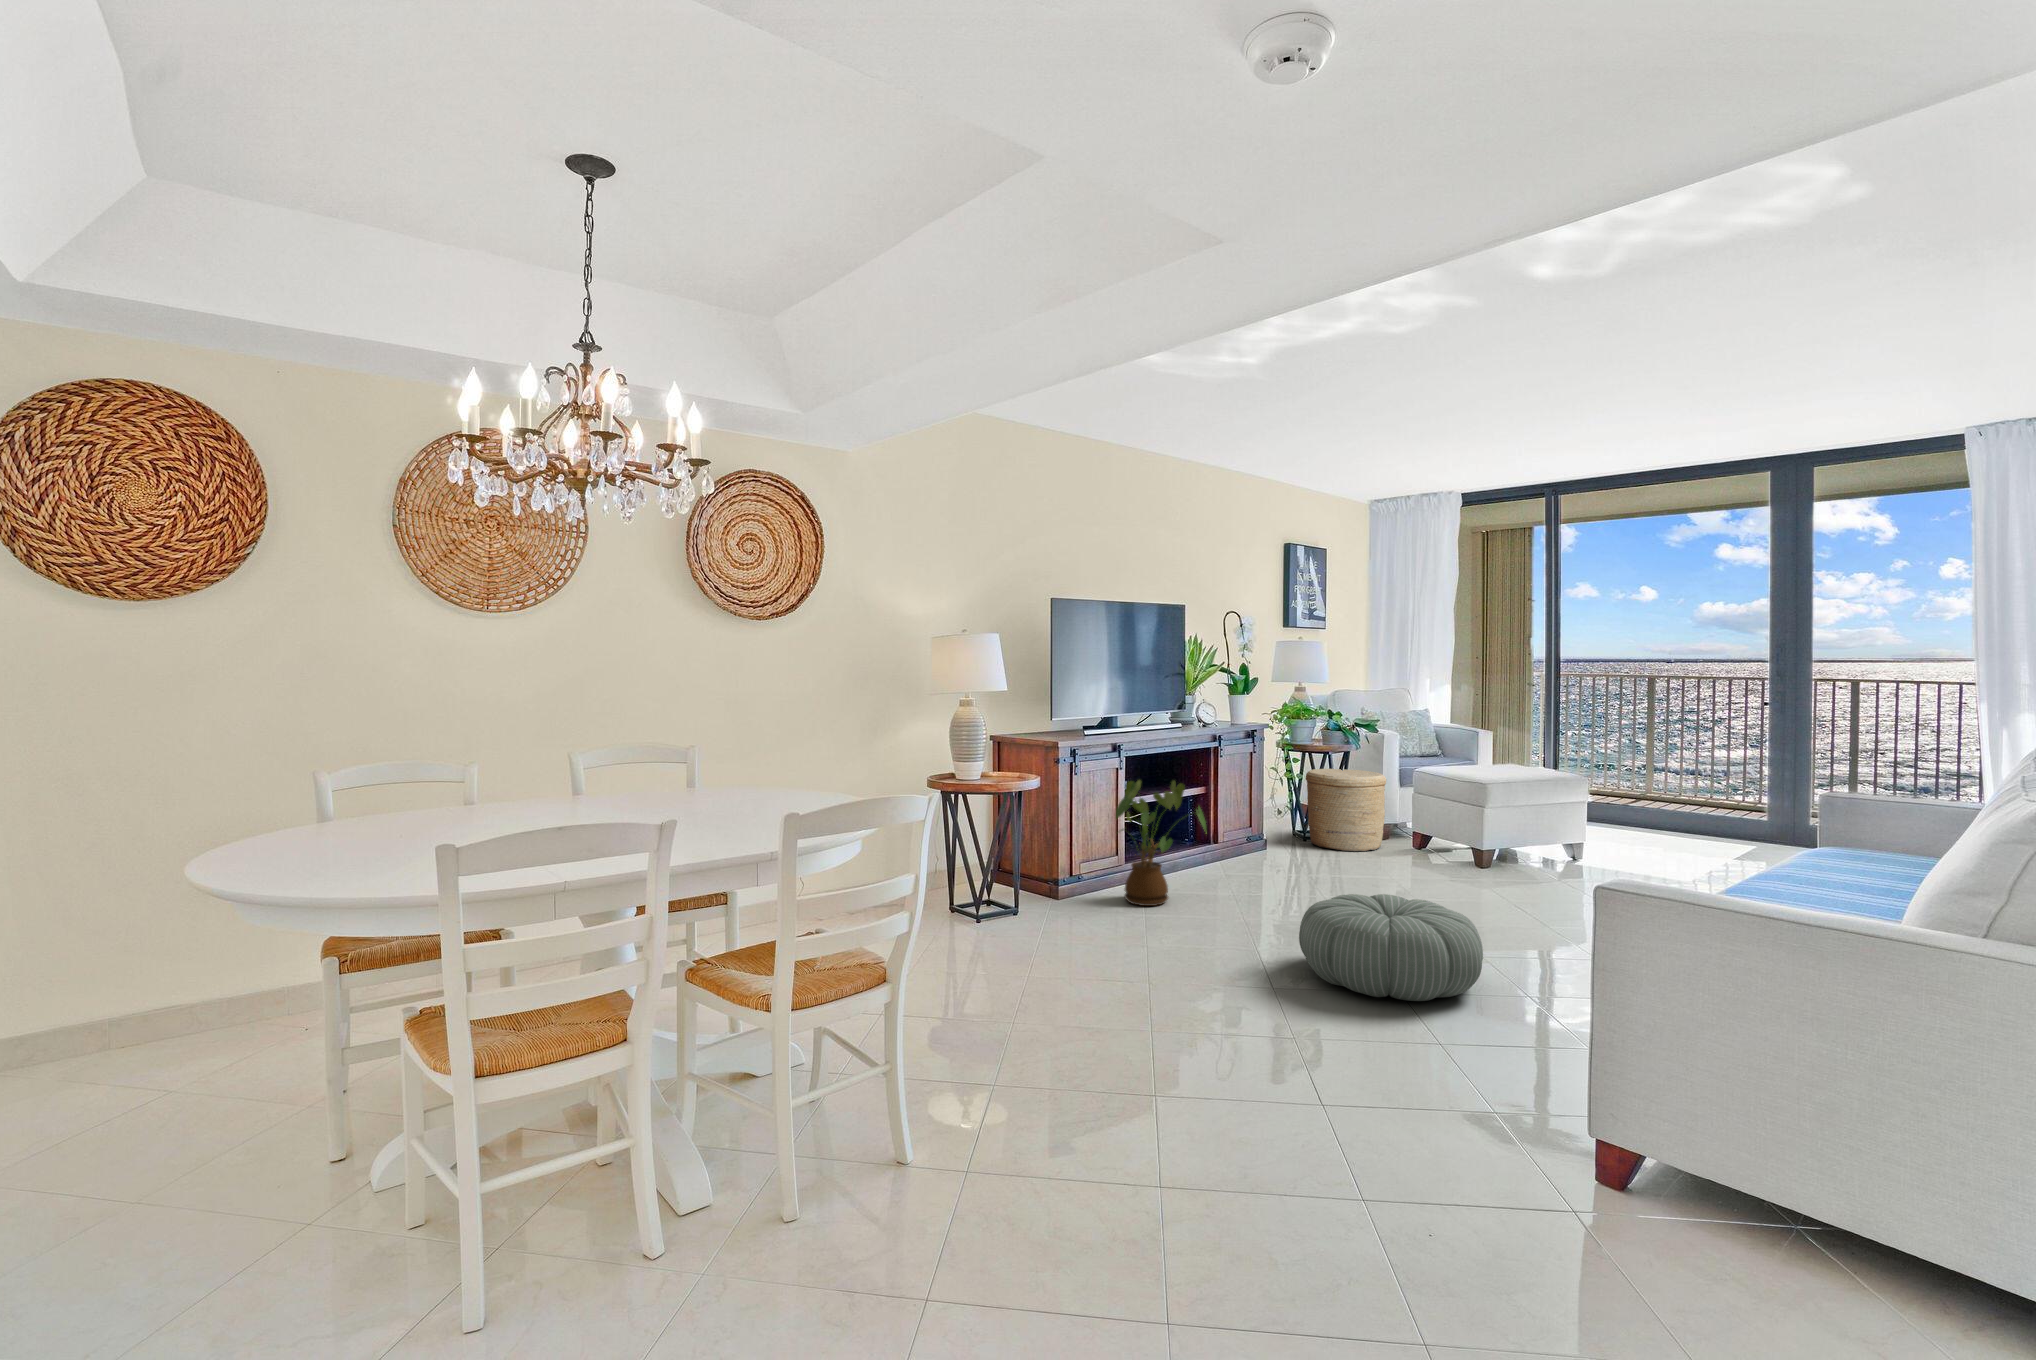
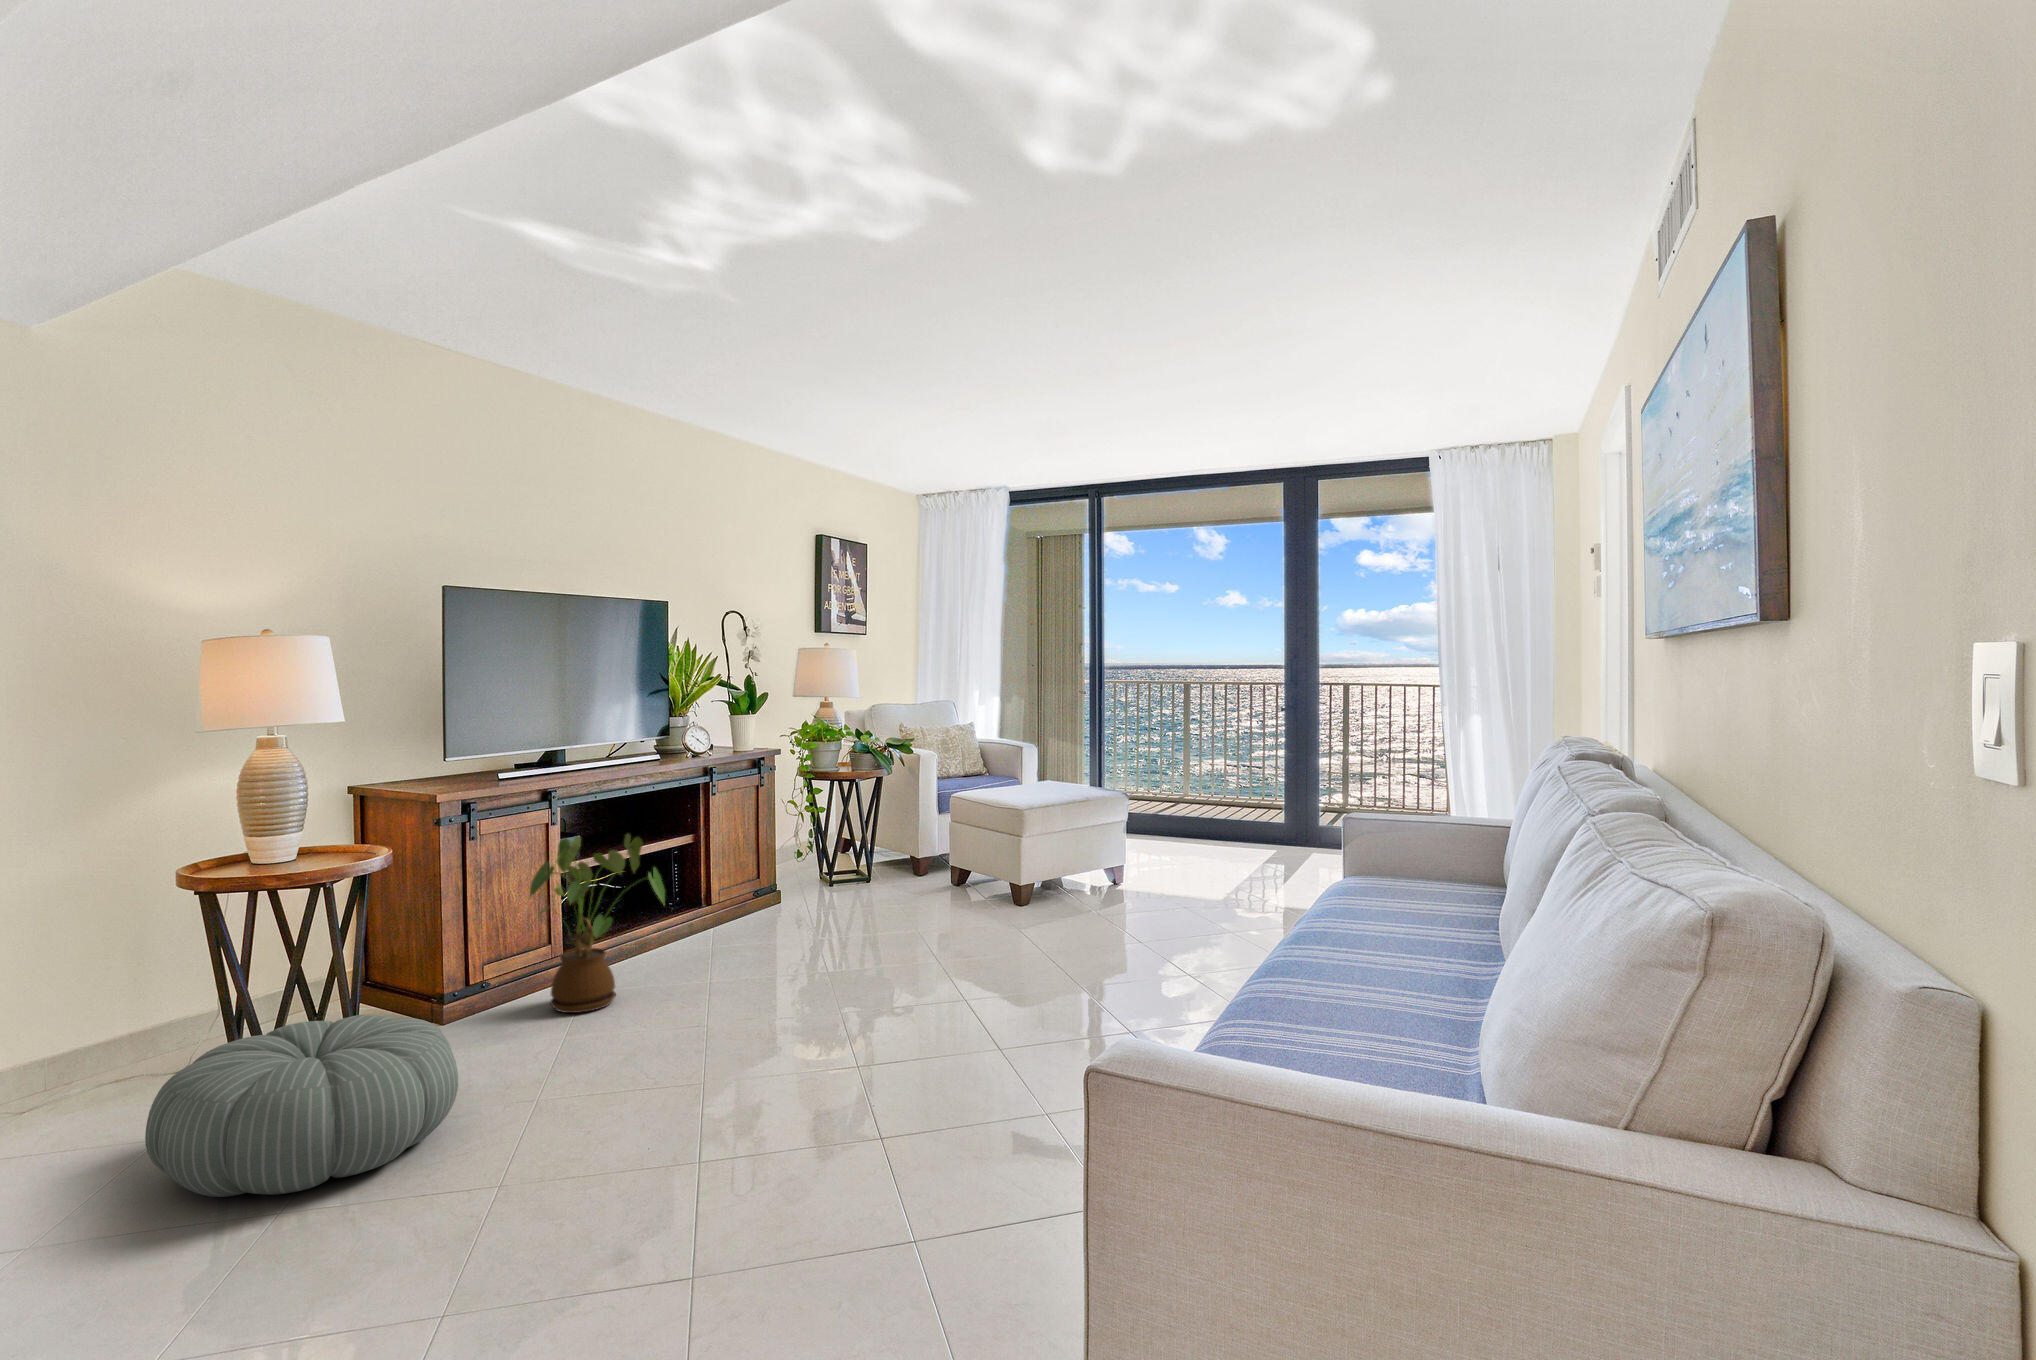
woven basket: present [1306,769,1386,851] -> none [830,799,922,898]
pouf: present [1299,894,1483,1001] -> present [145,1015,458,1197]

